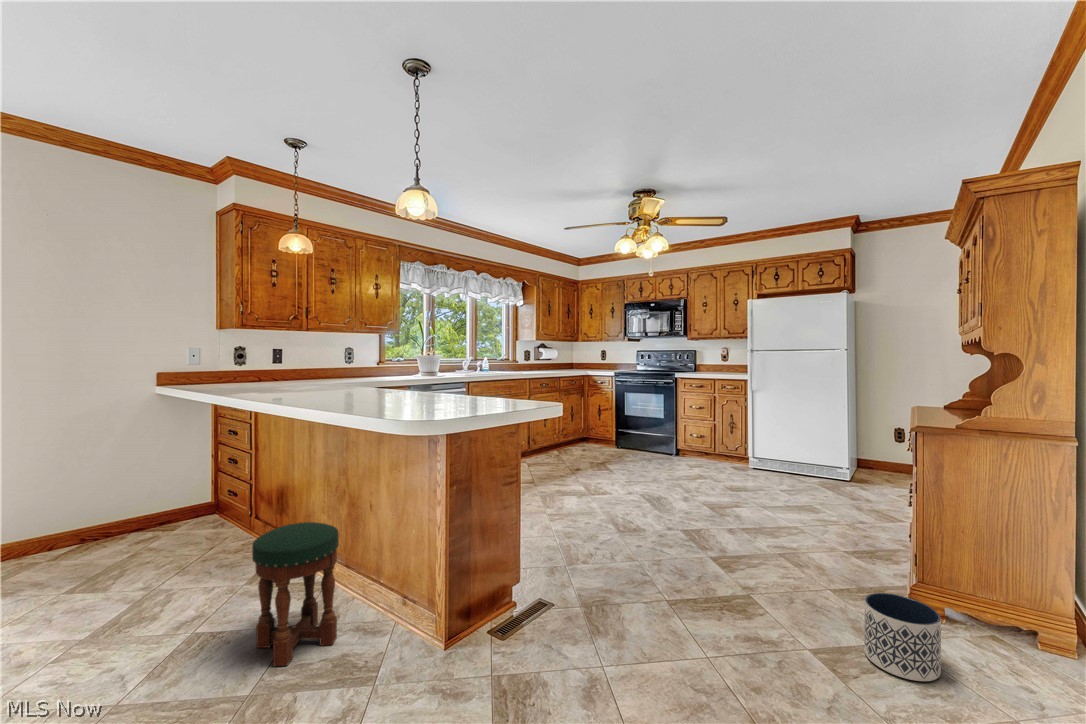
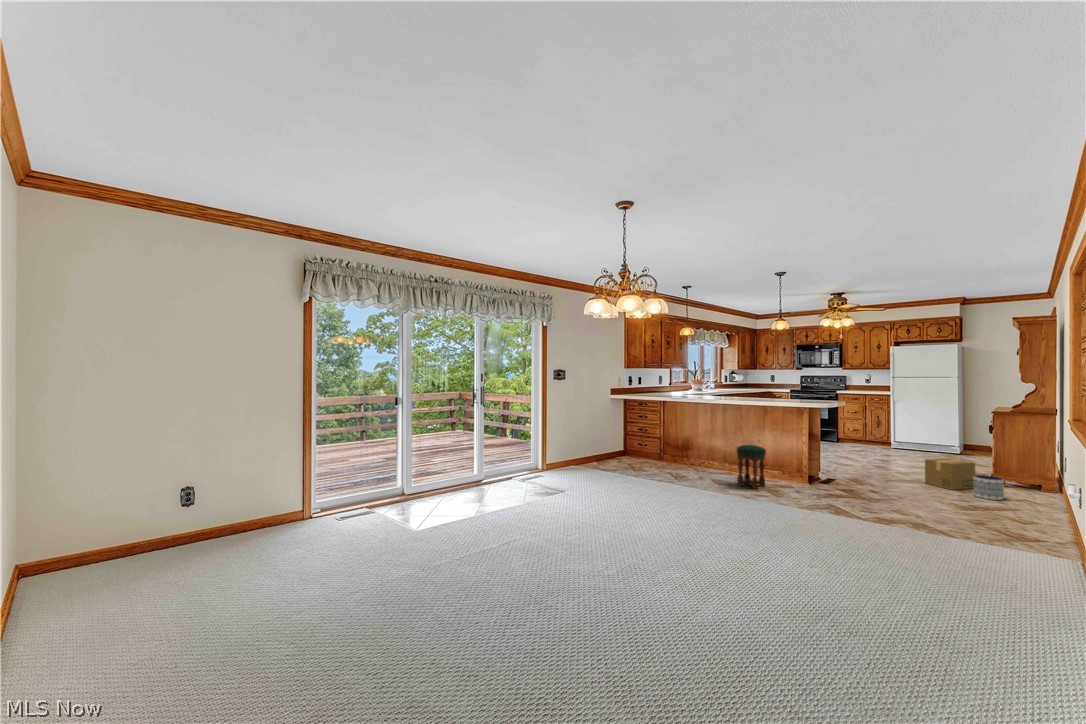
cardboard box: none [761,525,870,623] -> present [925,458,975,490]

